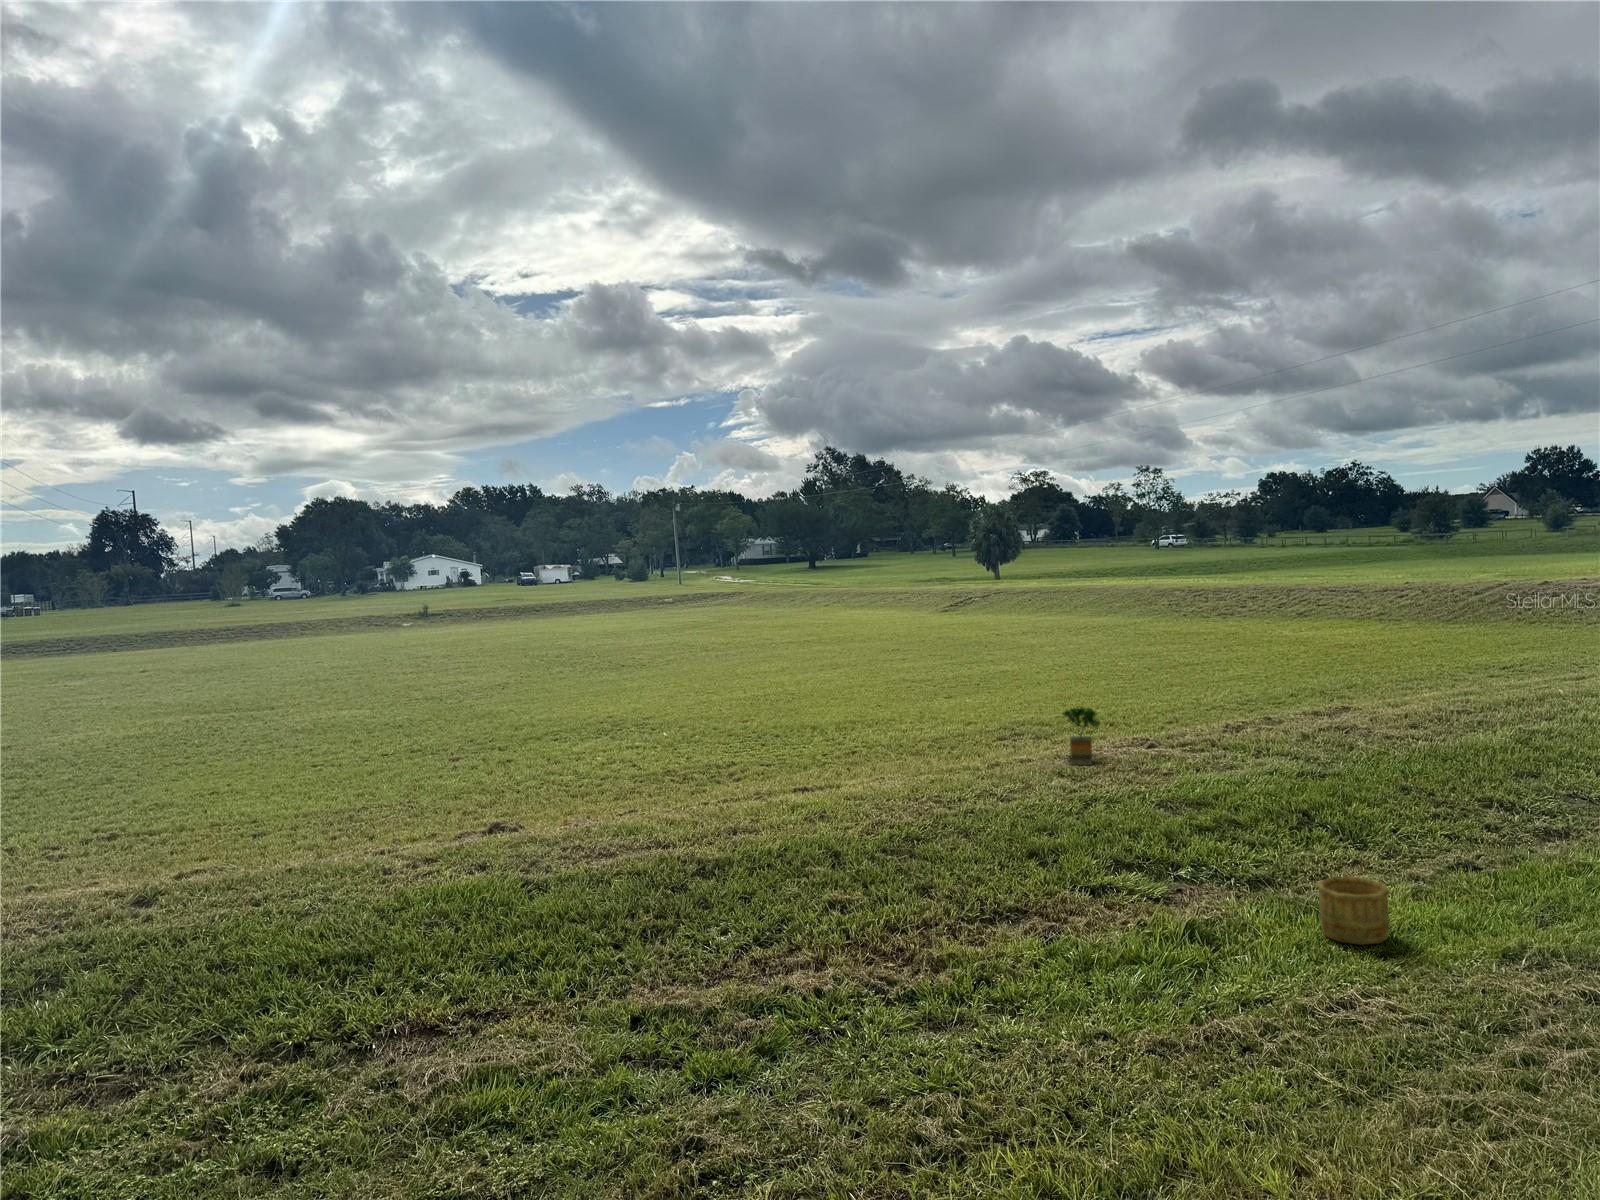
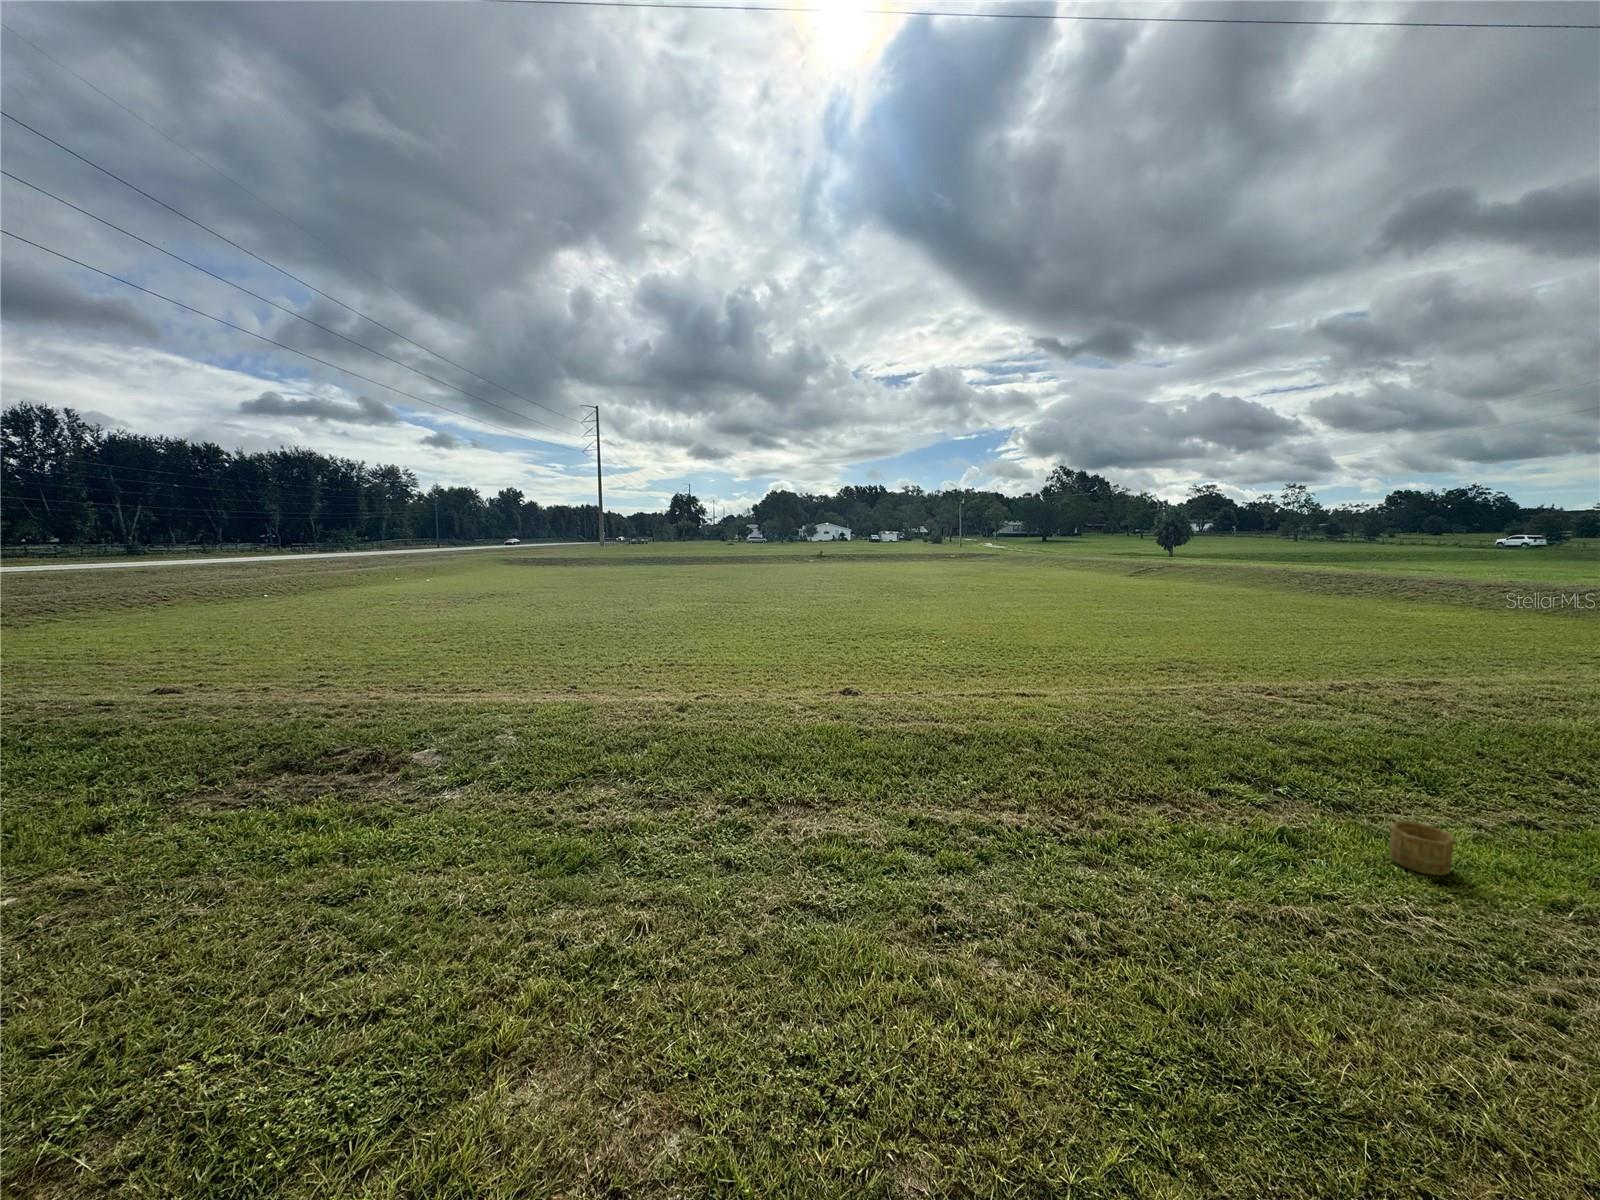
potted tree: present [1062,707,1100,765] -> none [1199,663,1229,702]

